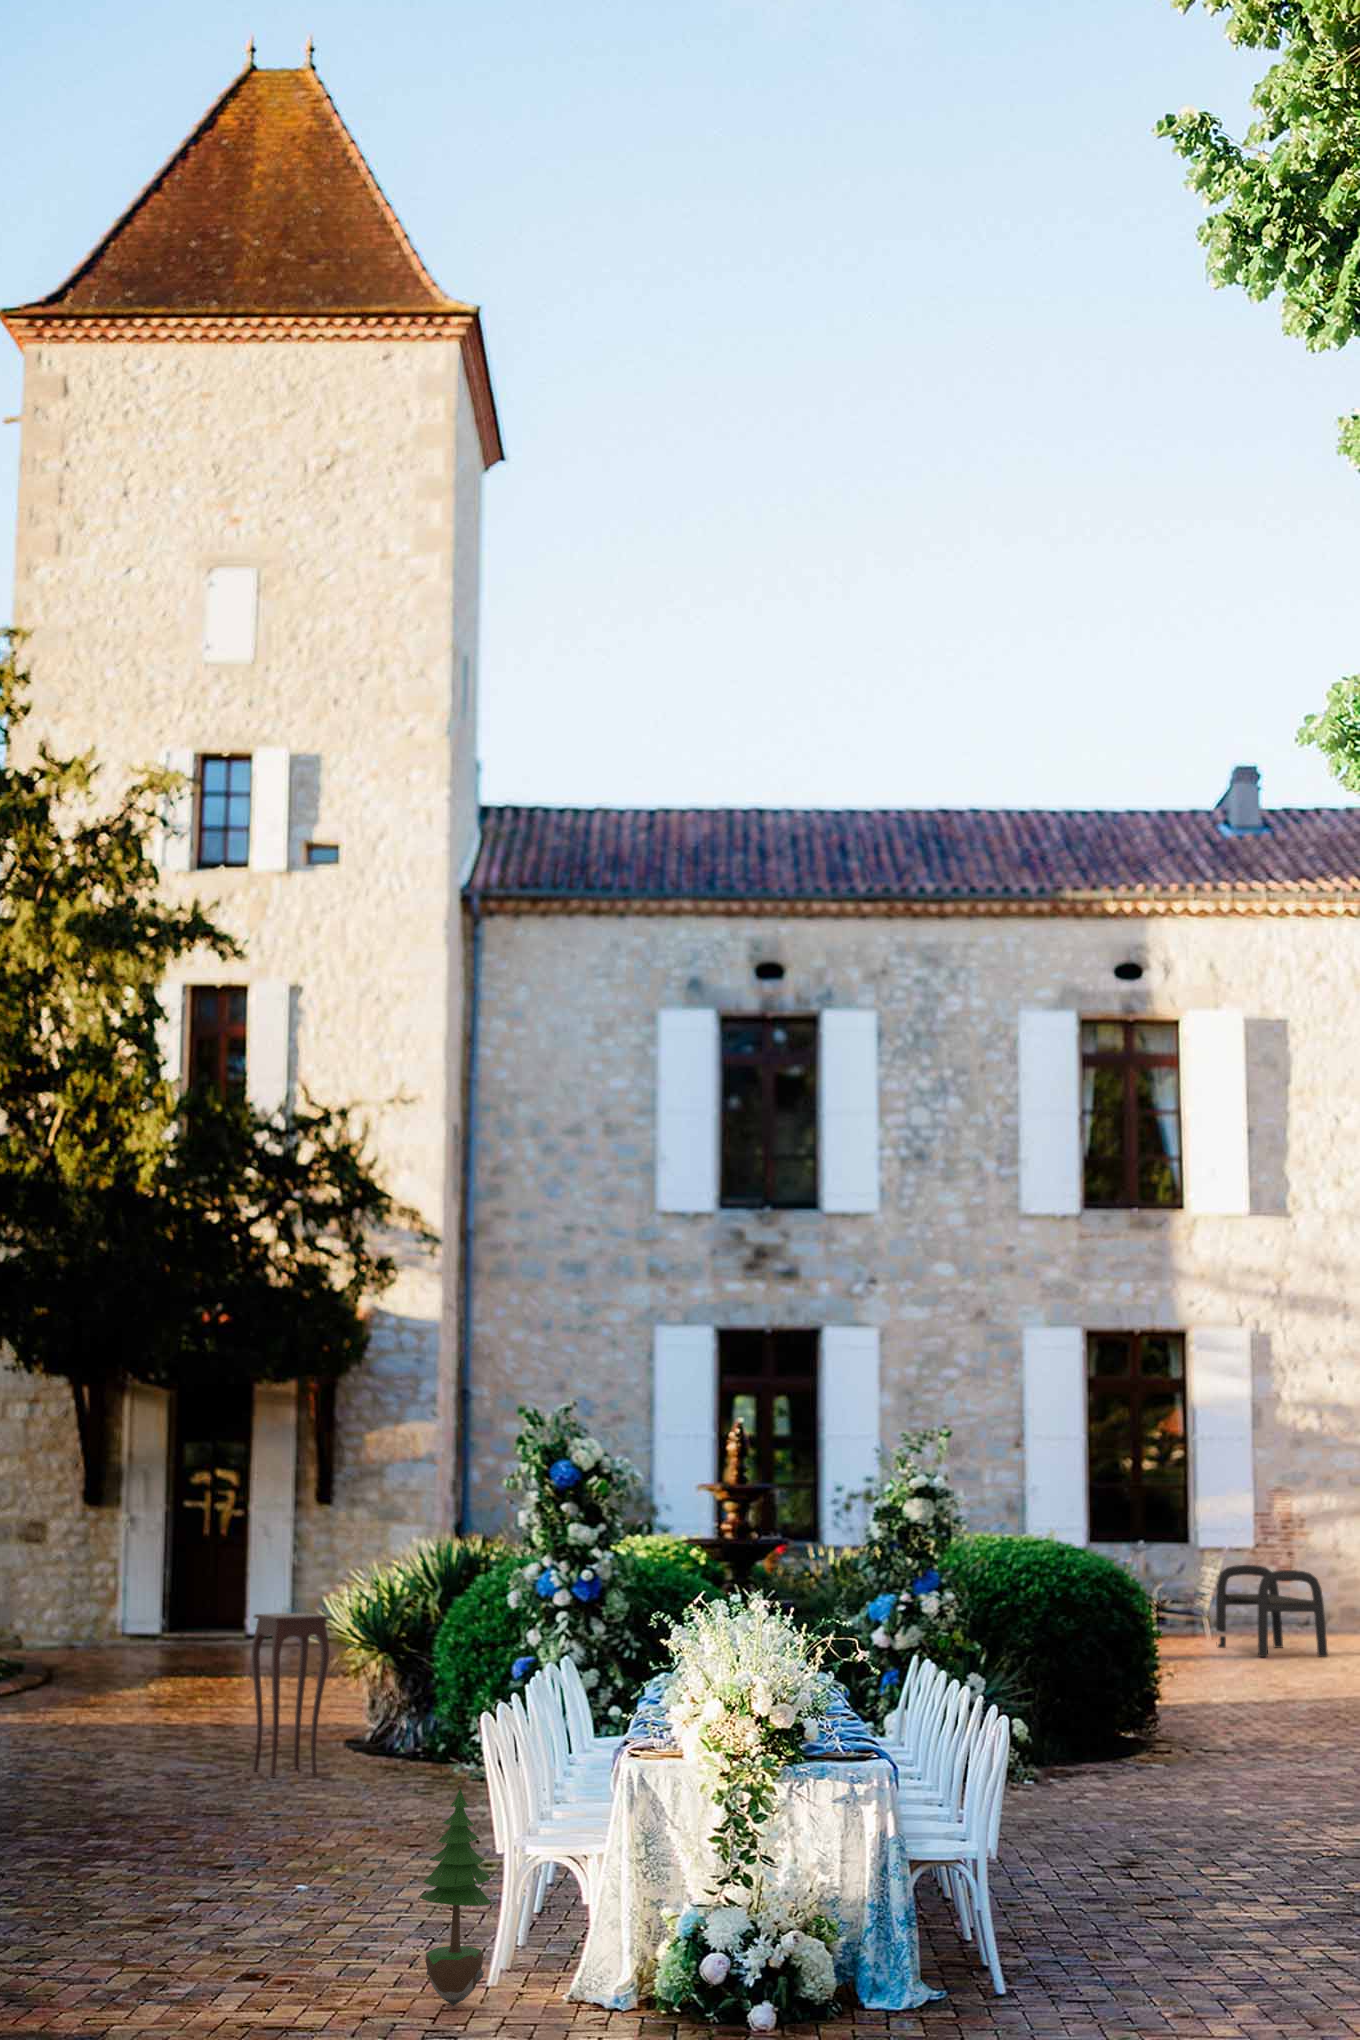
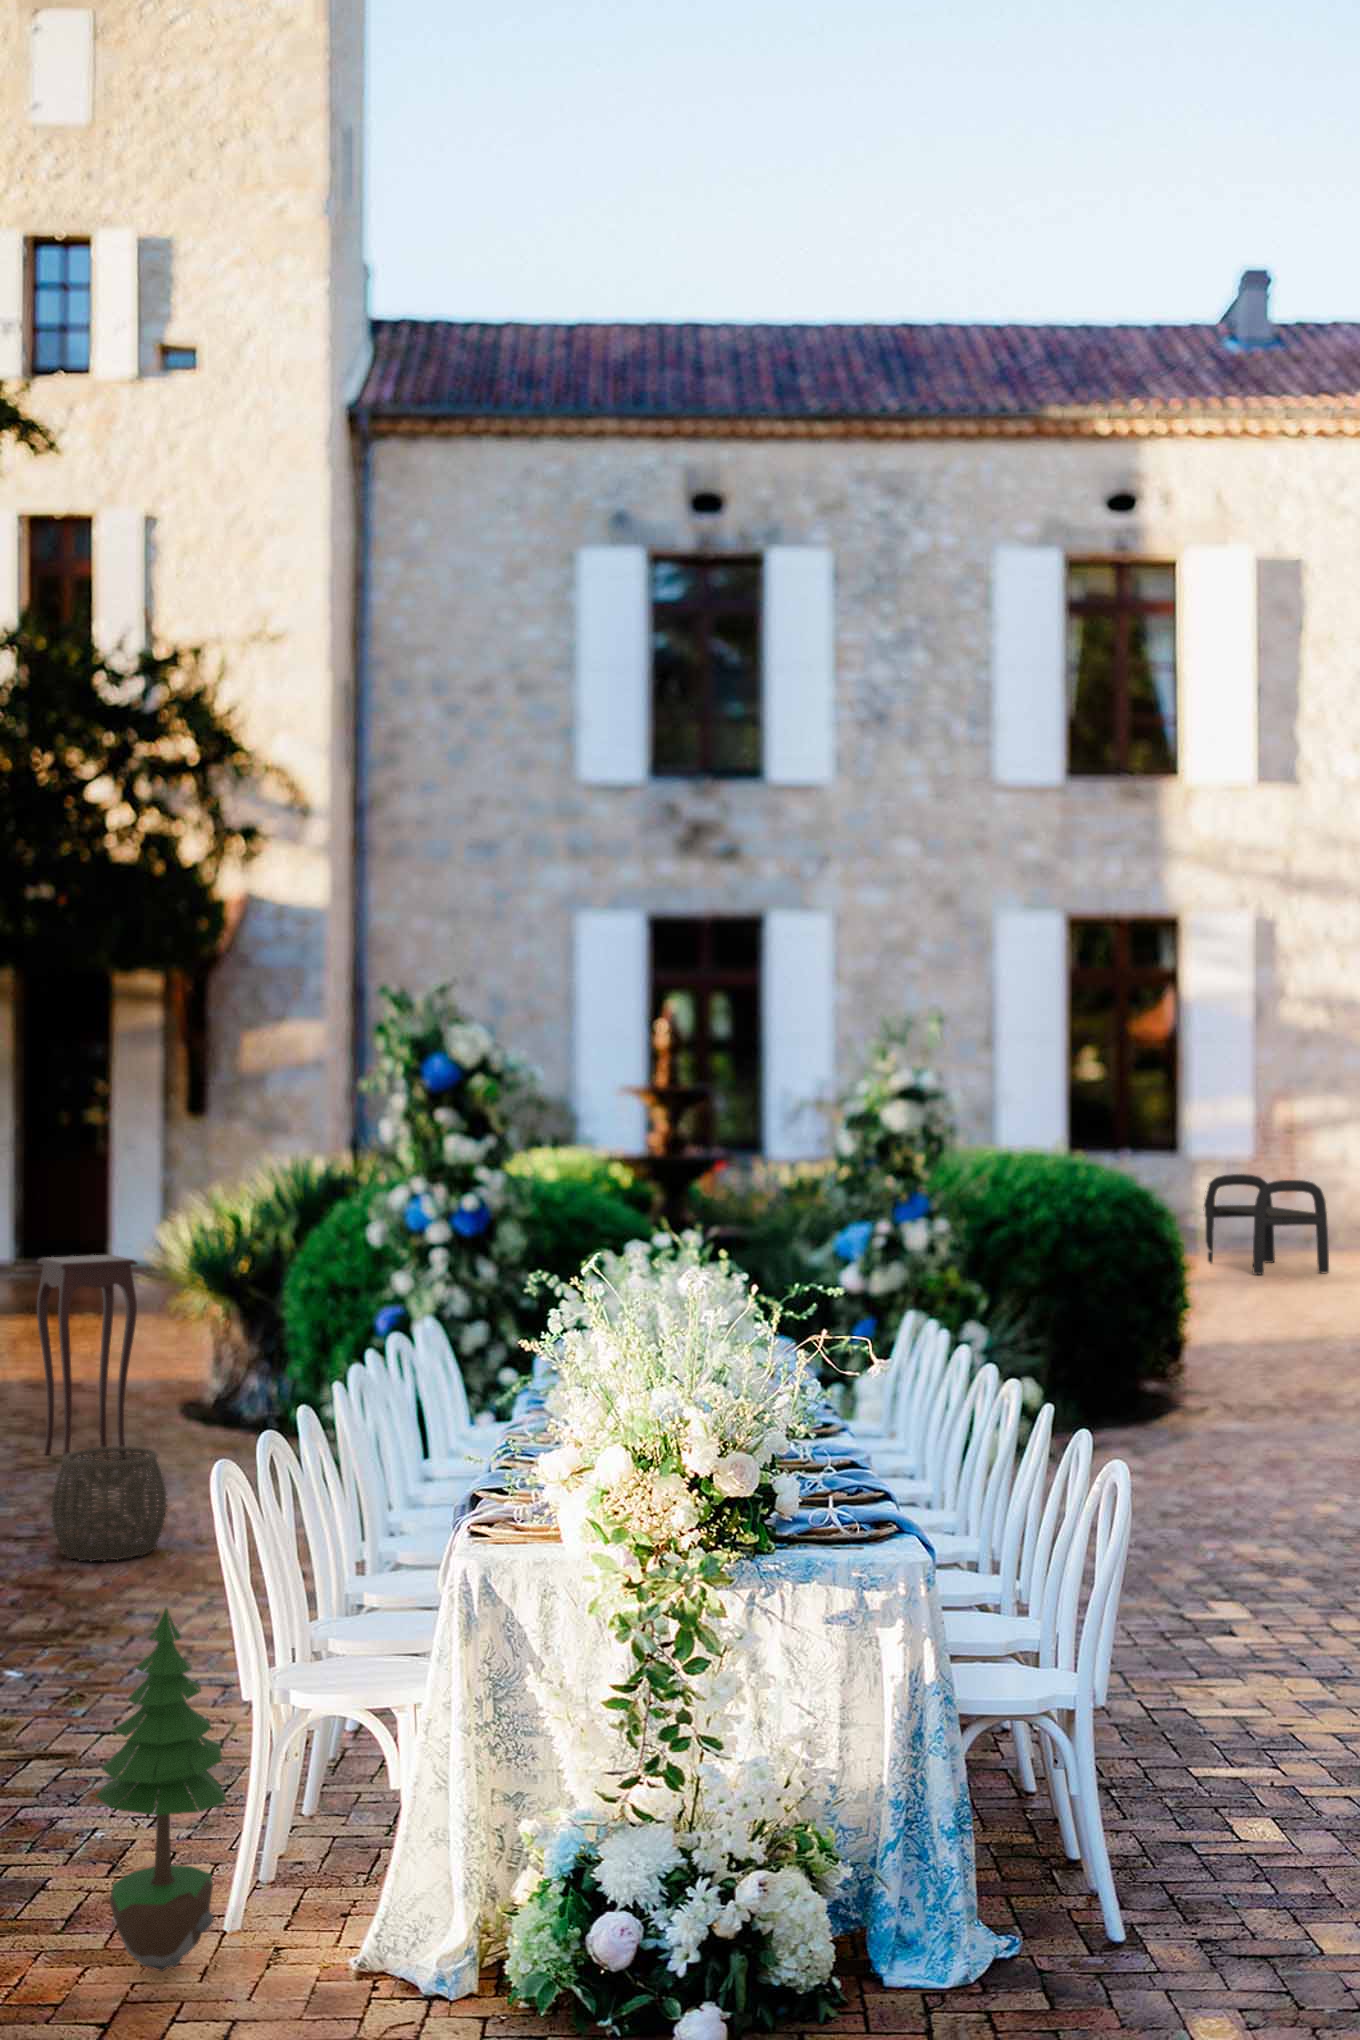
woven basket: none [291,1750,375,1833] -> present [51,1446,167,1561]

